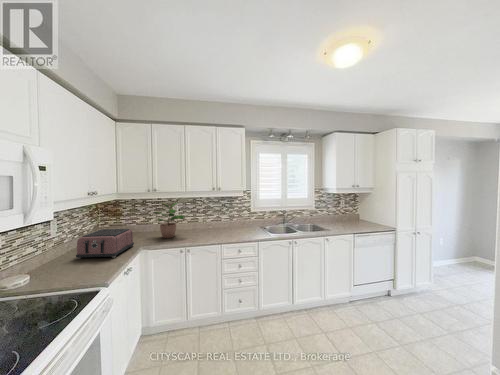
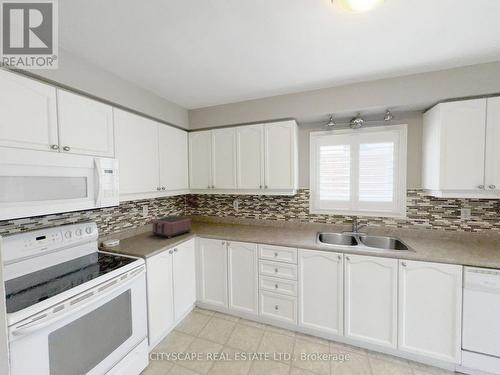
potted plant: present [154,203,185,238] -> none [210,198,234,230]

